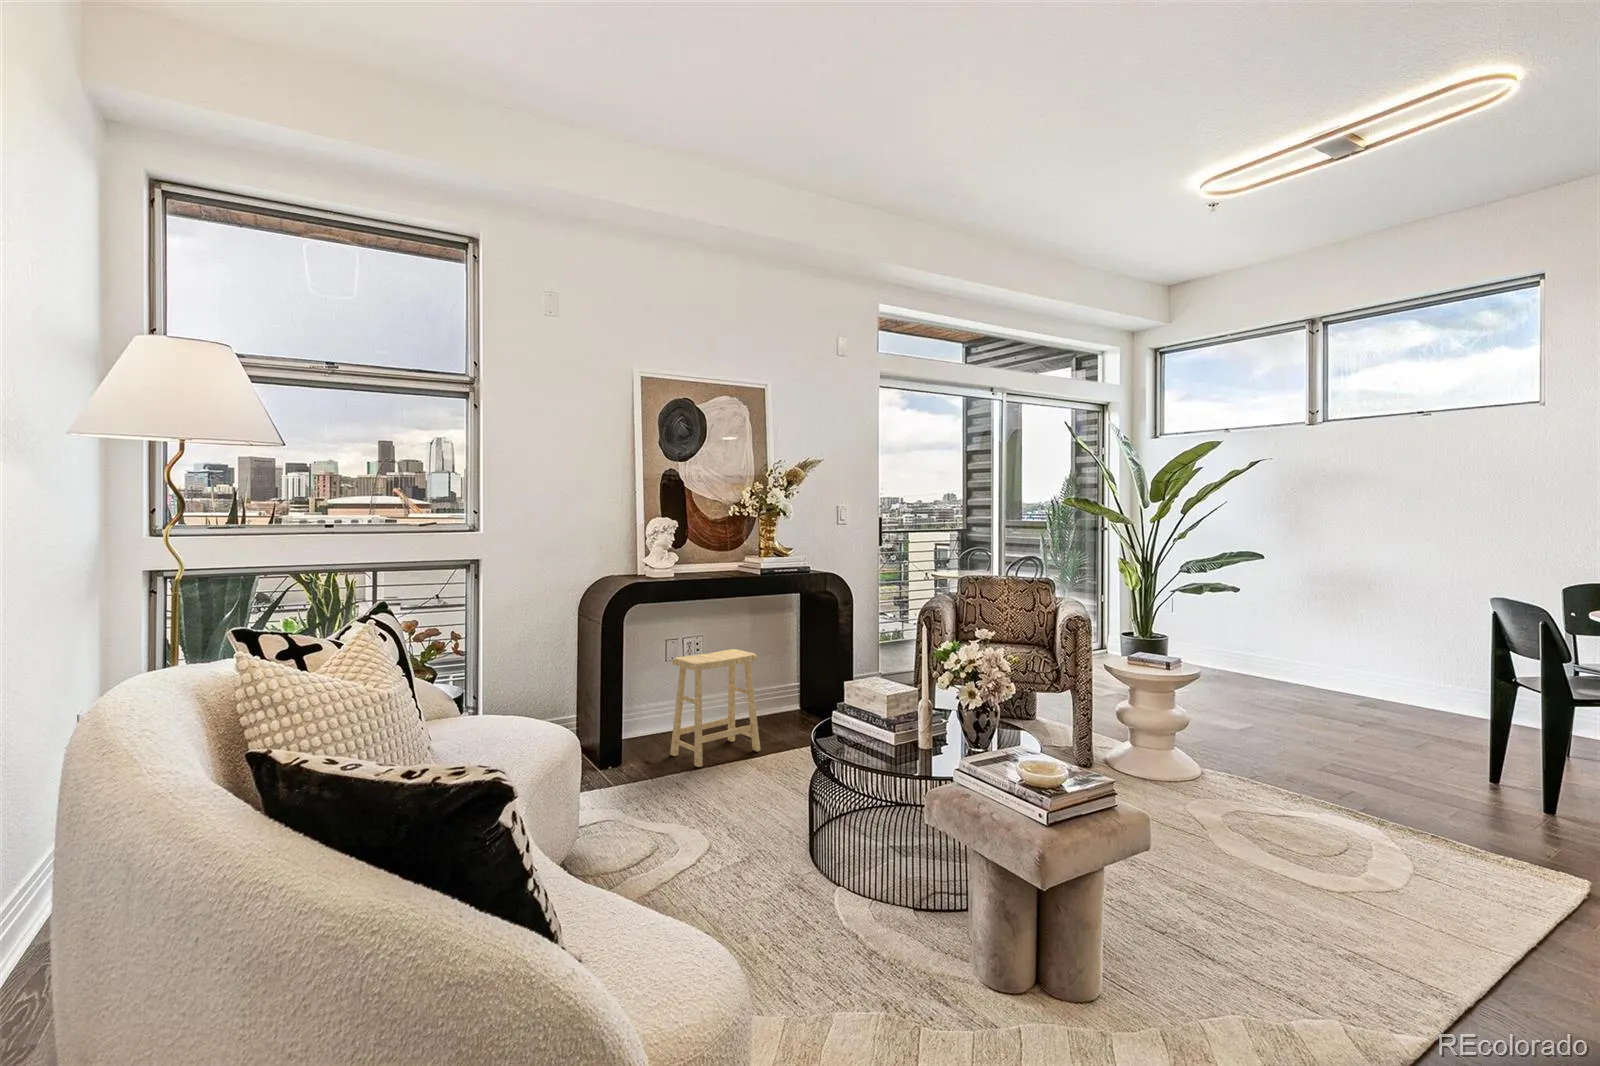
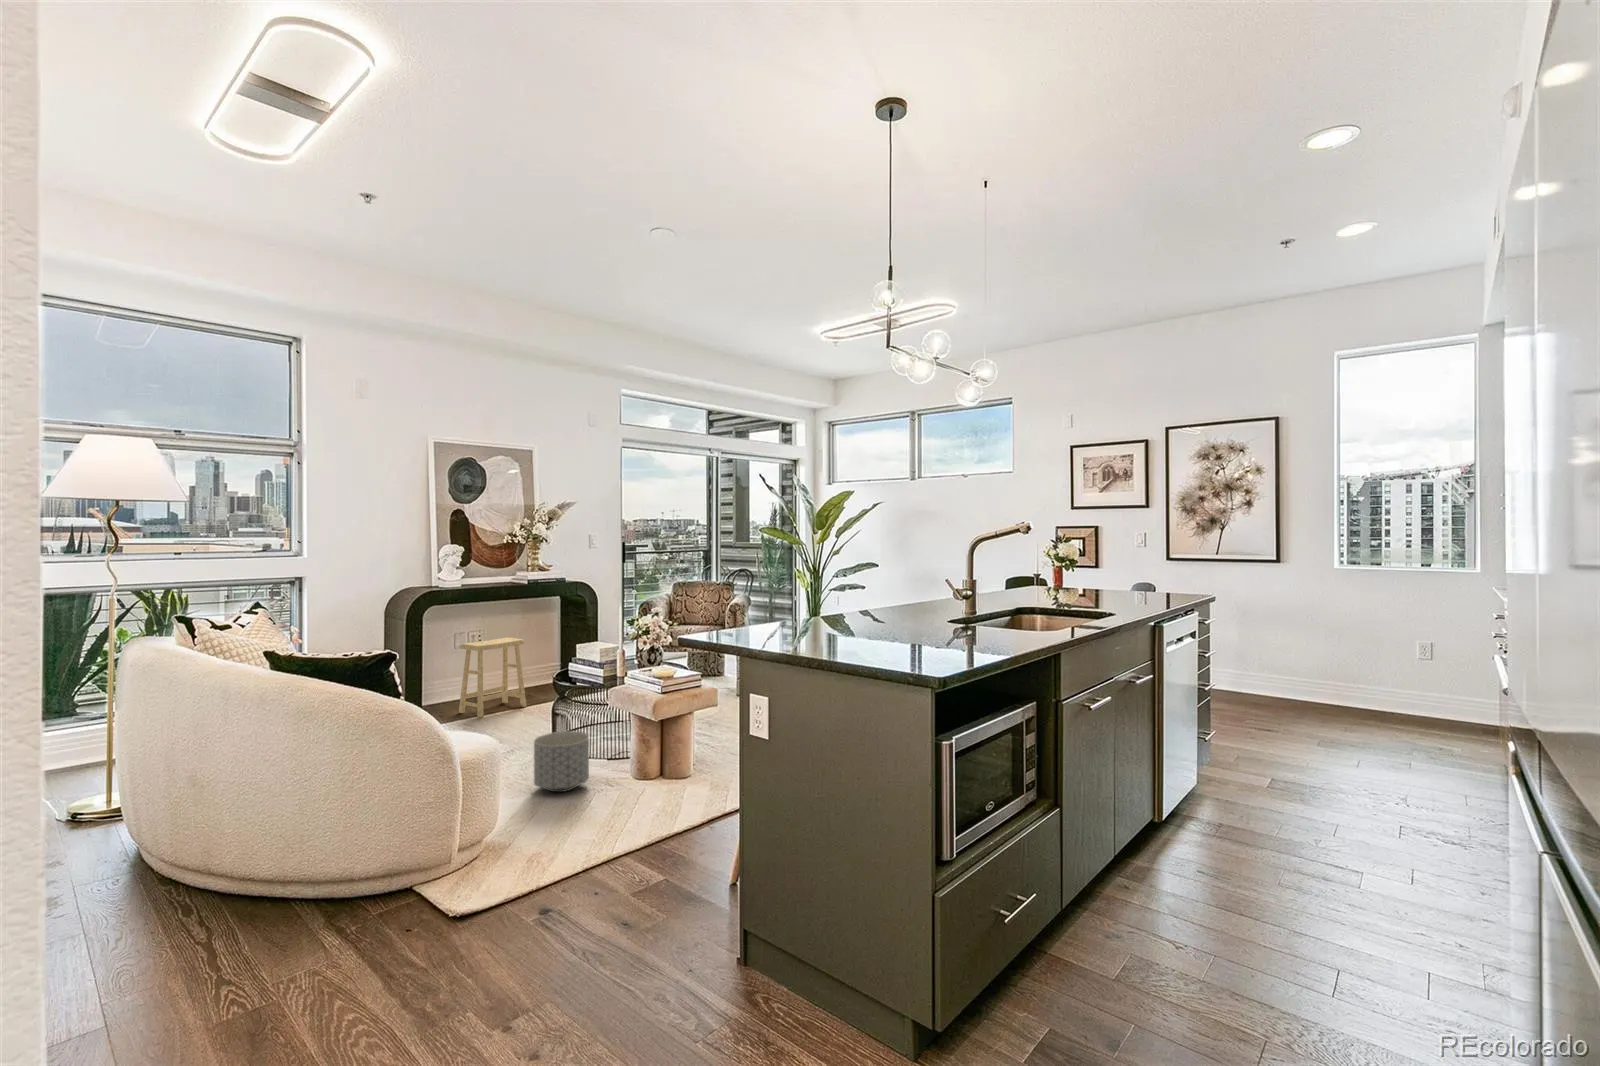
planter: none [784,856,883,987] -> present [534,731,589,792]

